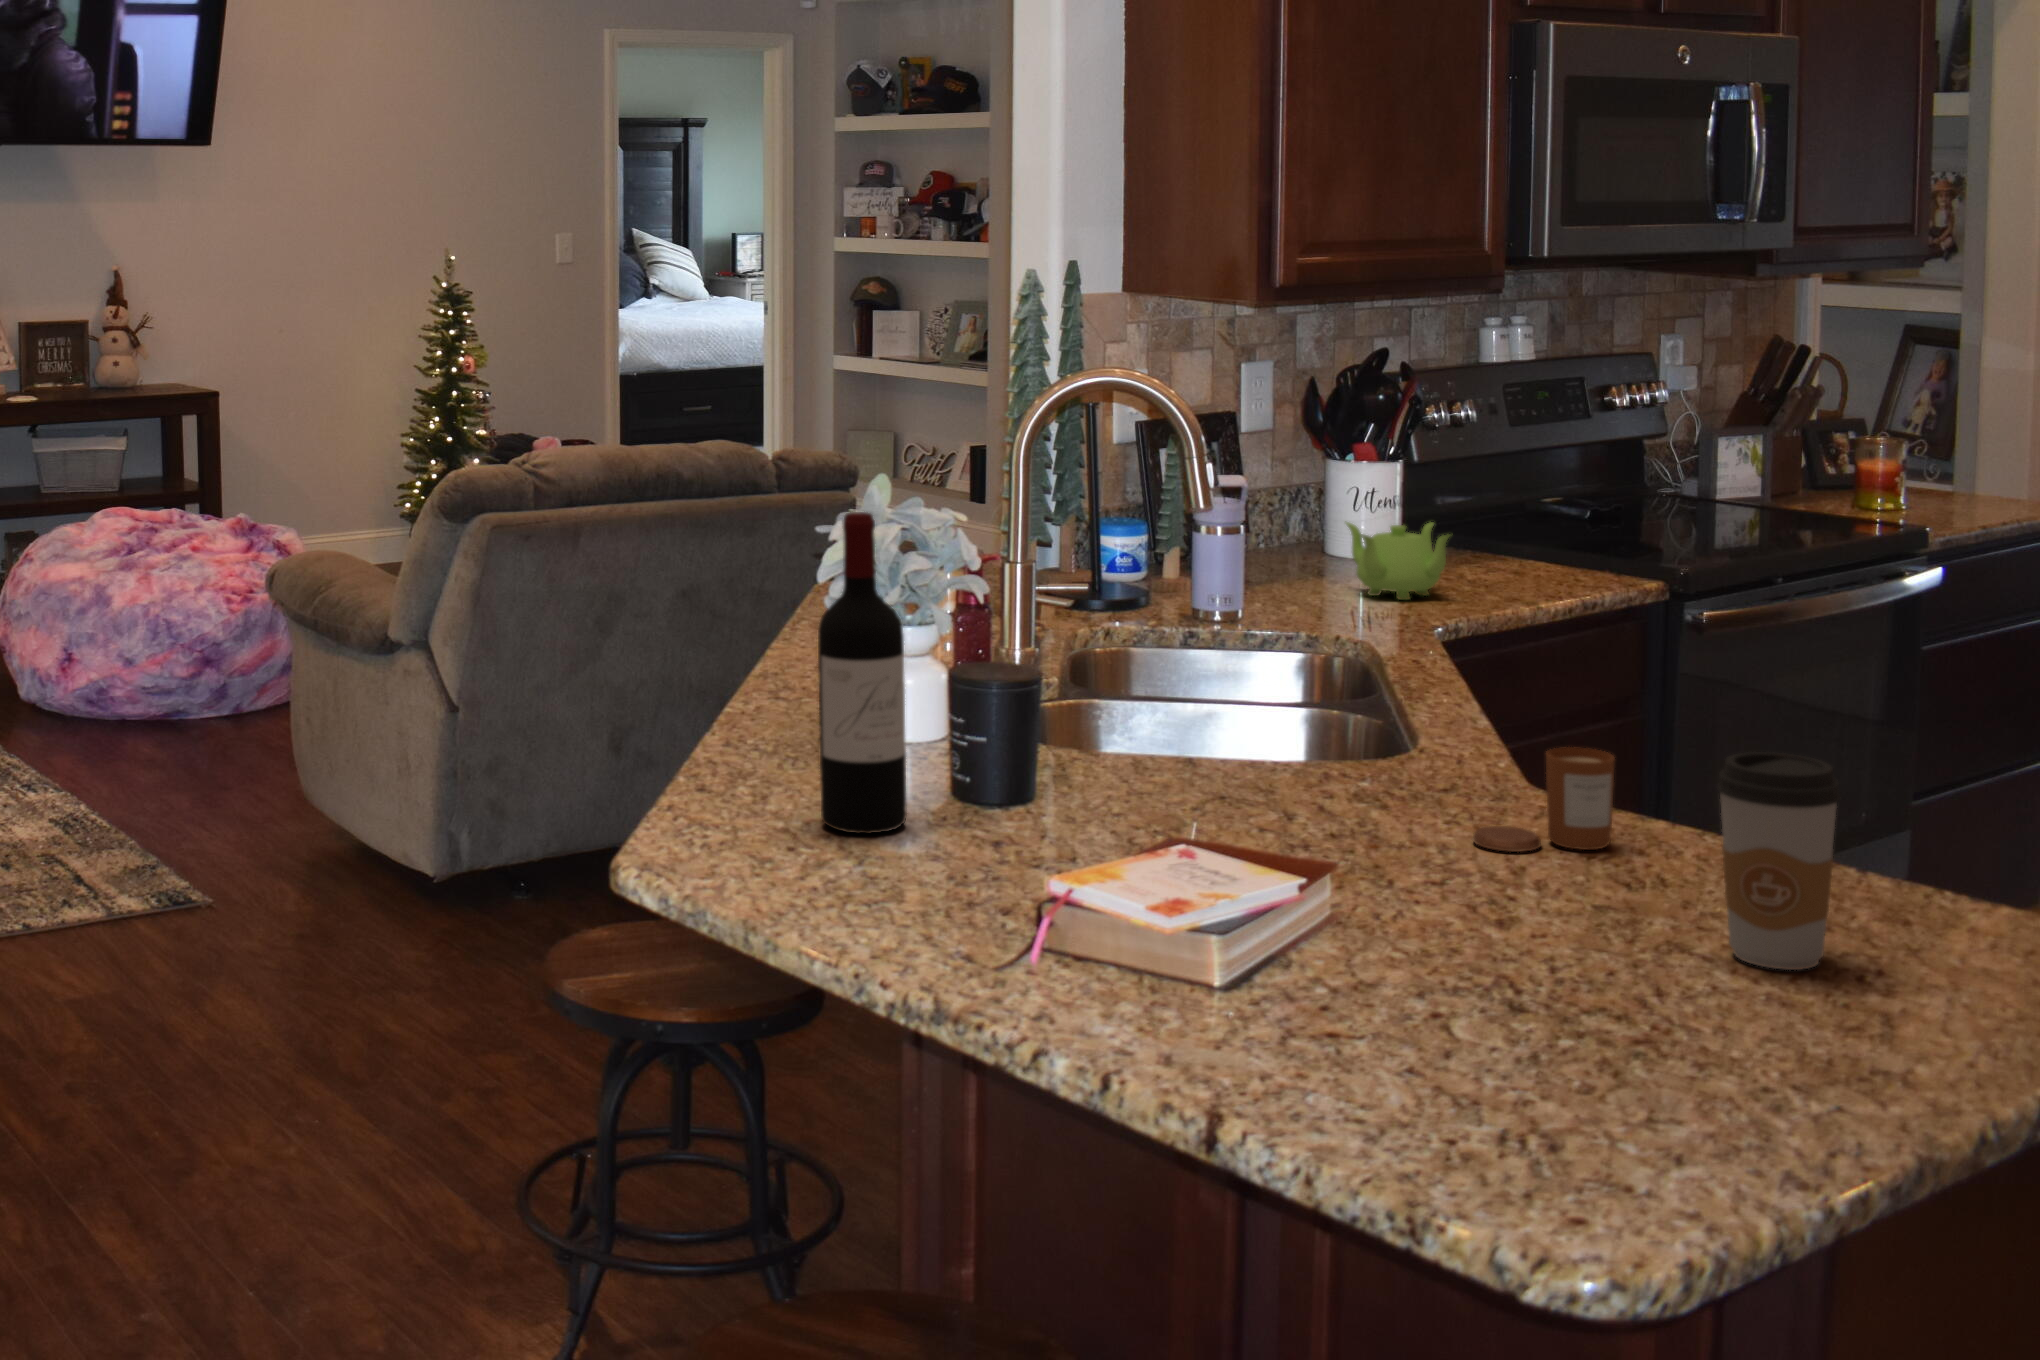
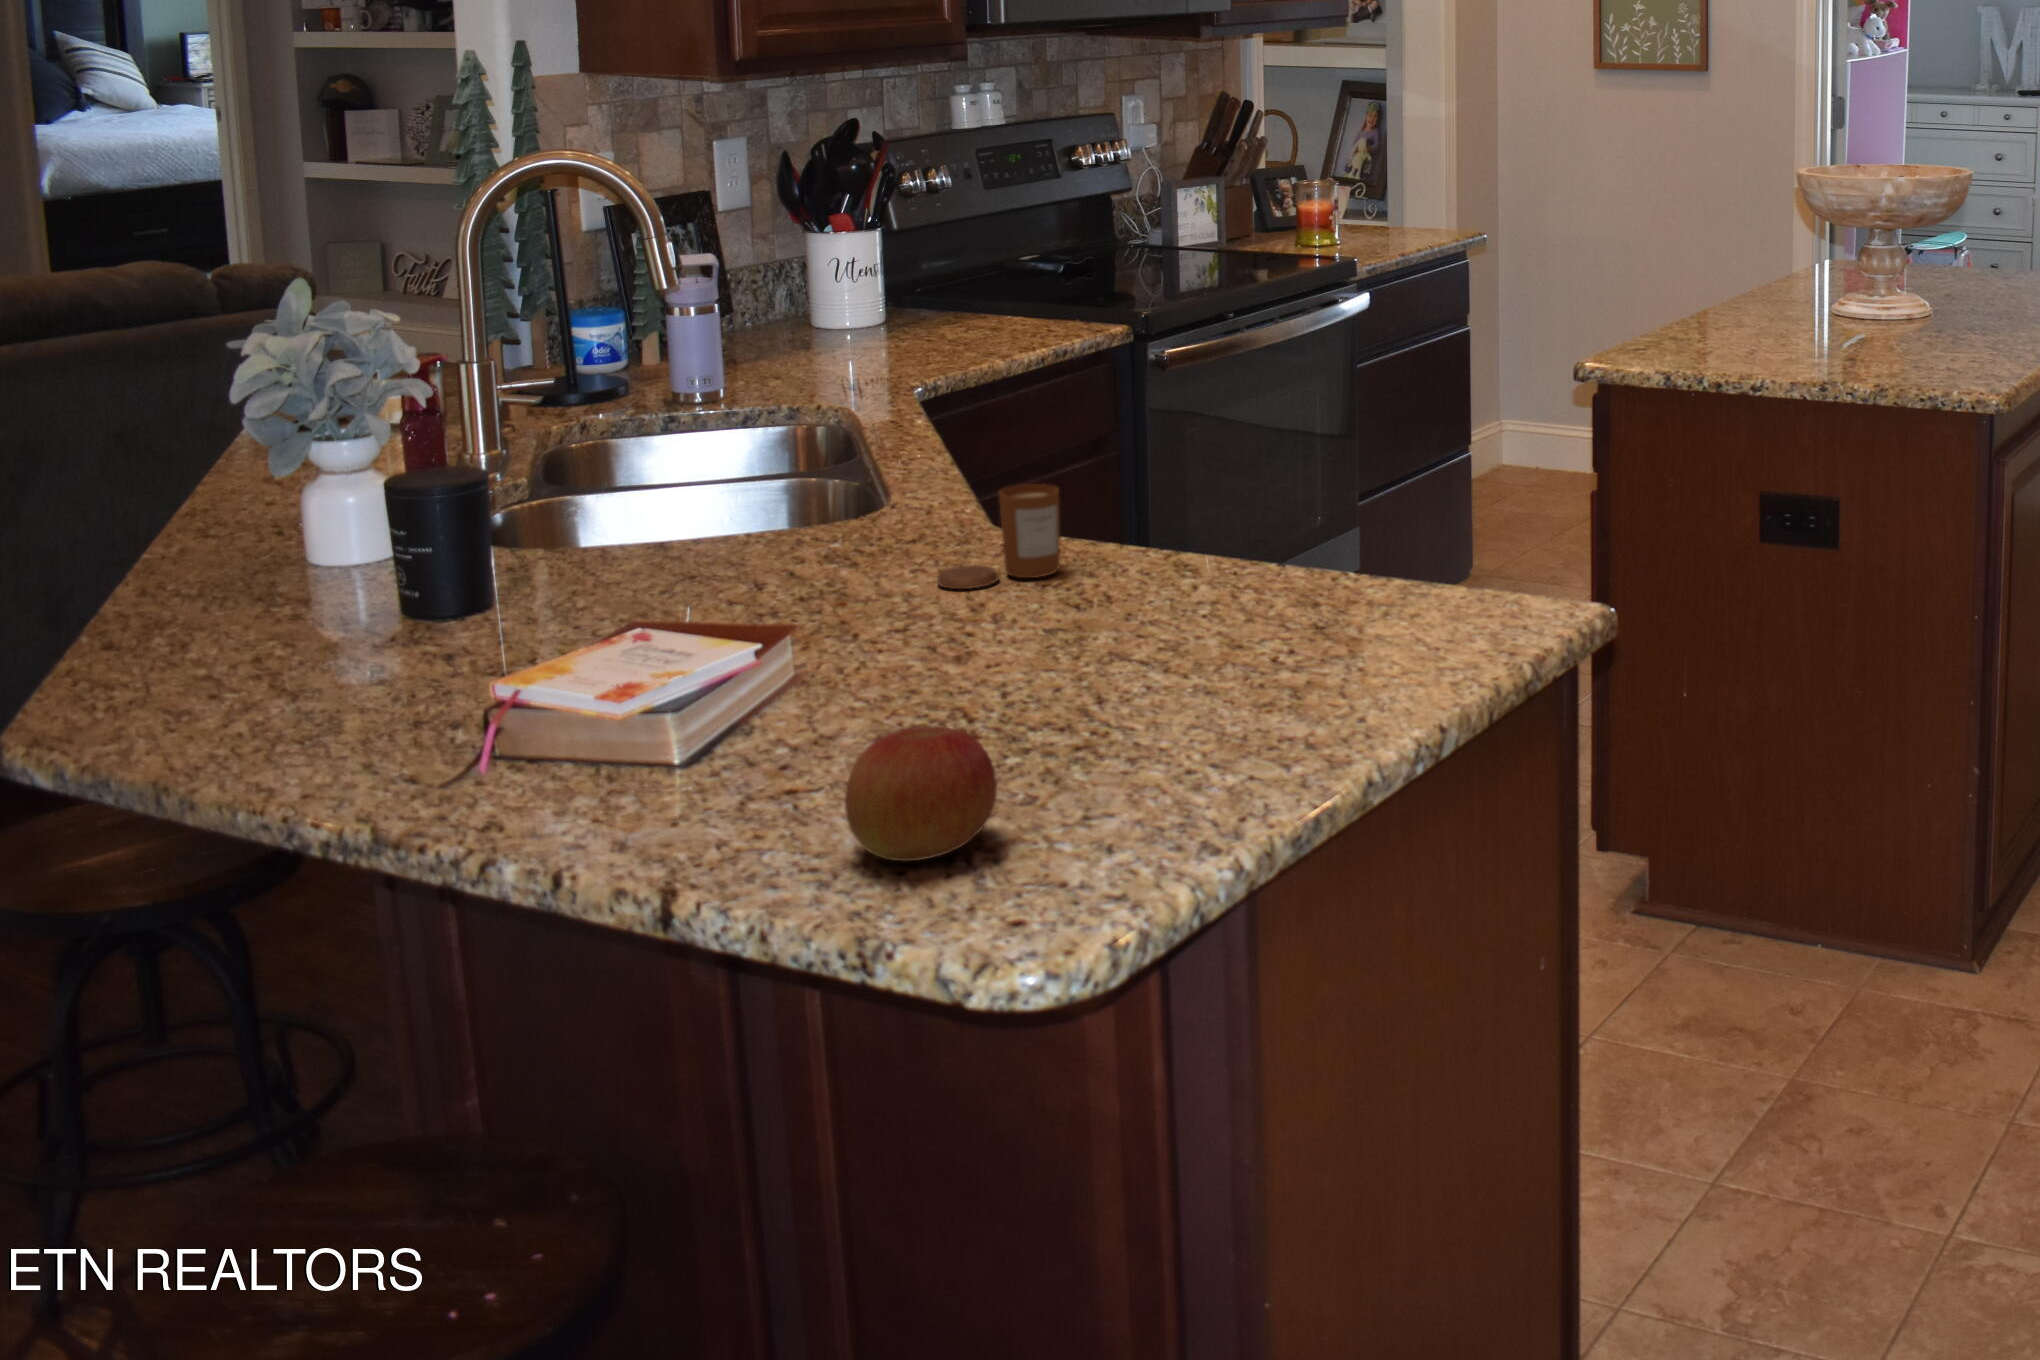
wine bottle: present [818,512,907,834] -> none [213,309,340,667]
teapot: present [1346,522,1450,600] -> none [824,290,926,366]
coffee cup: present [1718,752,1840,970] -> none [1139,468,1239,660]
apple: none [1391,992,1554,1132] -> present [845,727,997,861]

